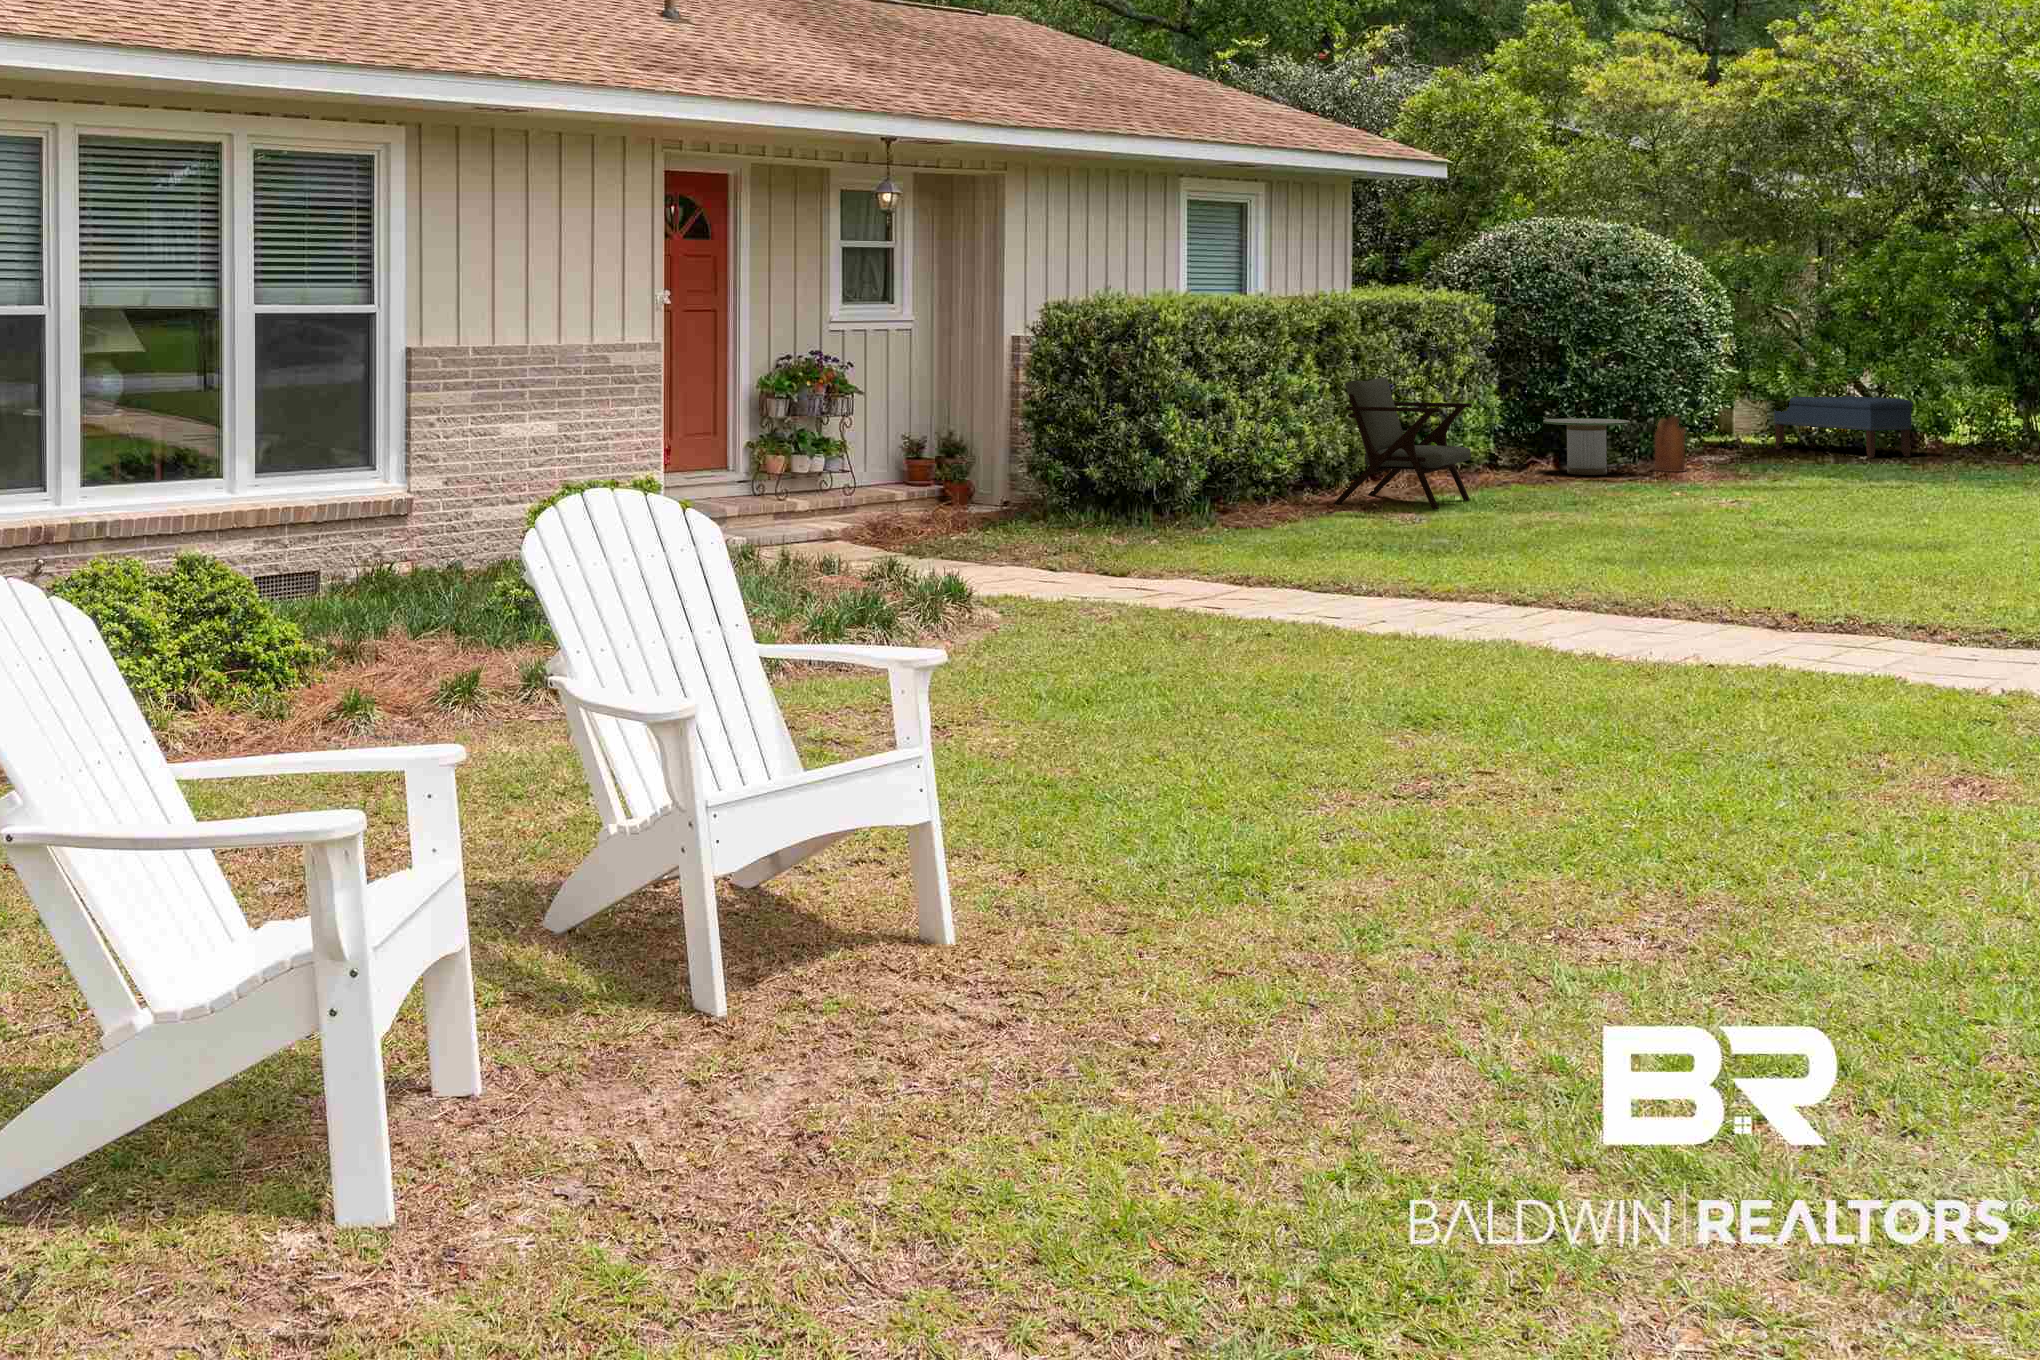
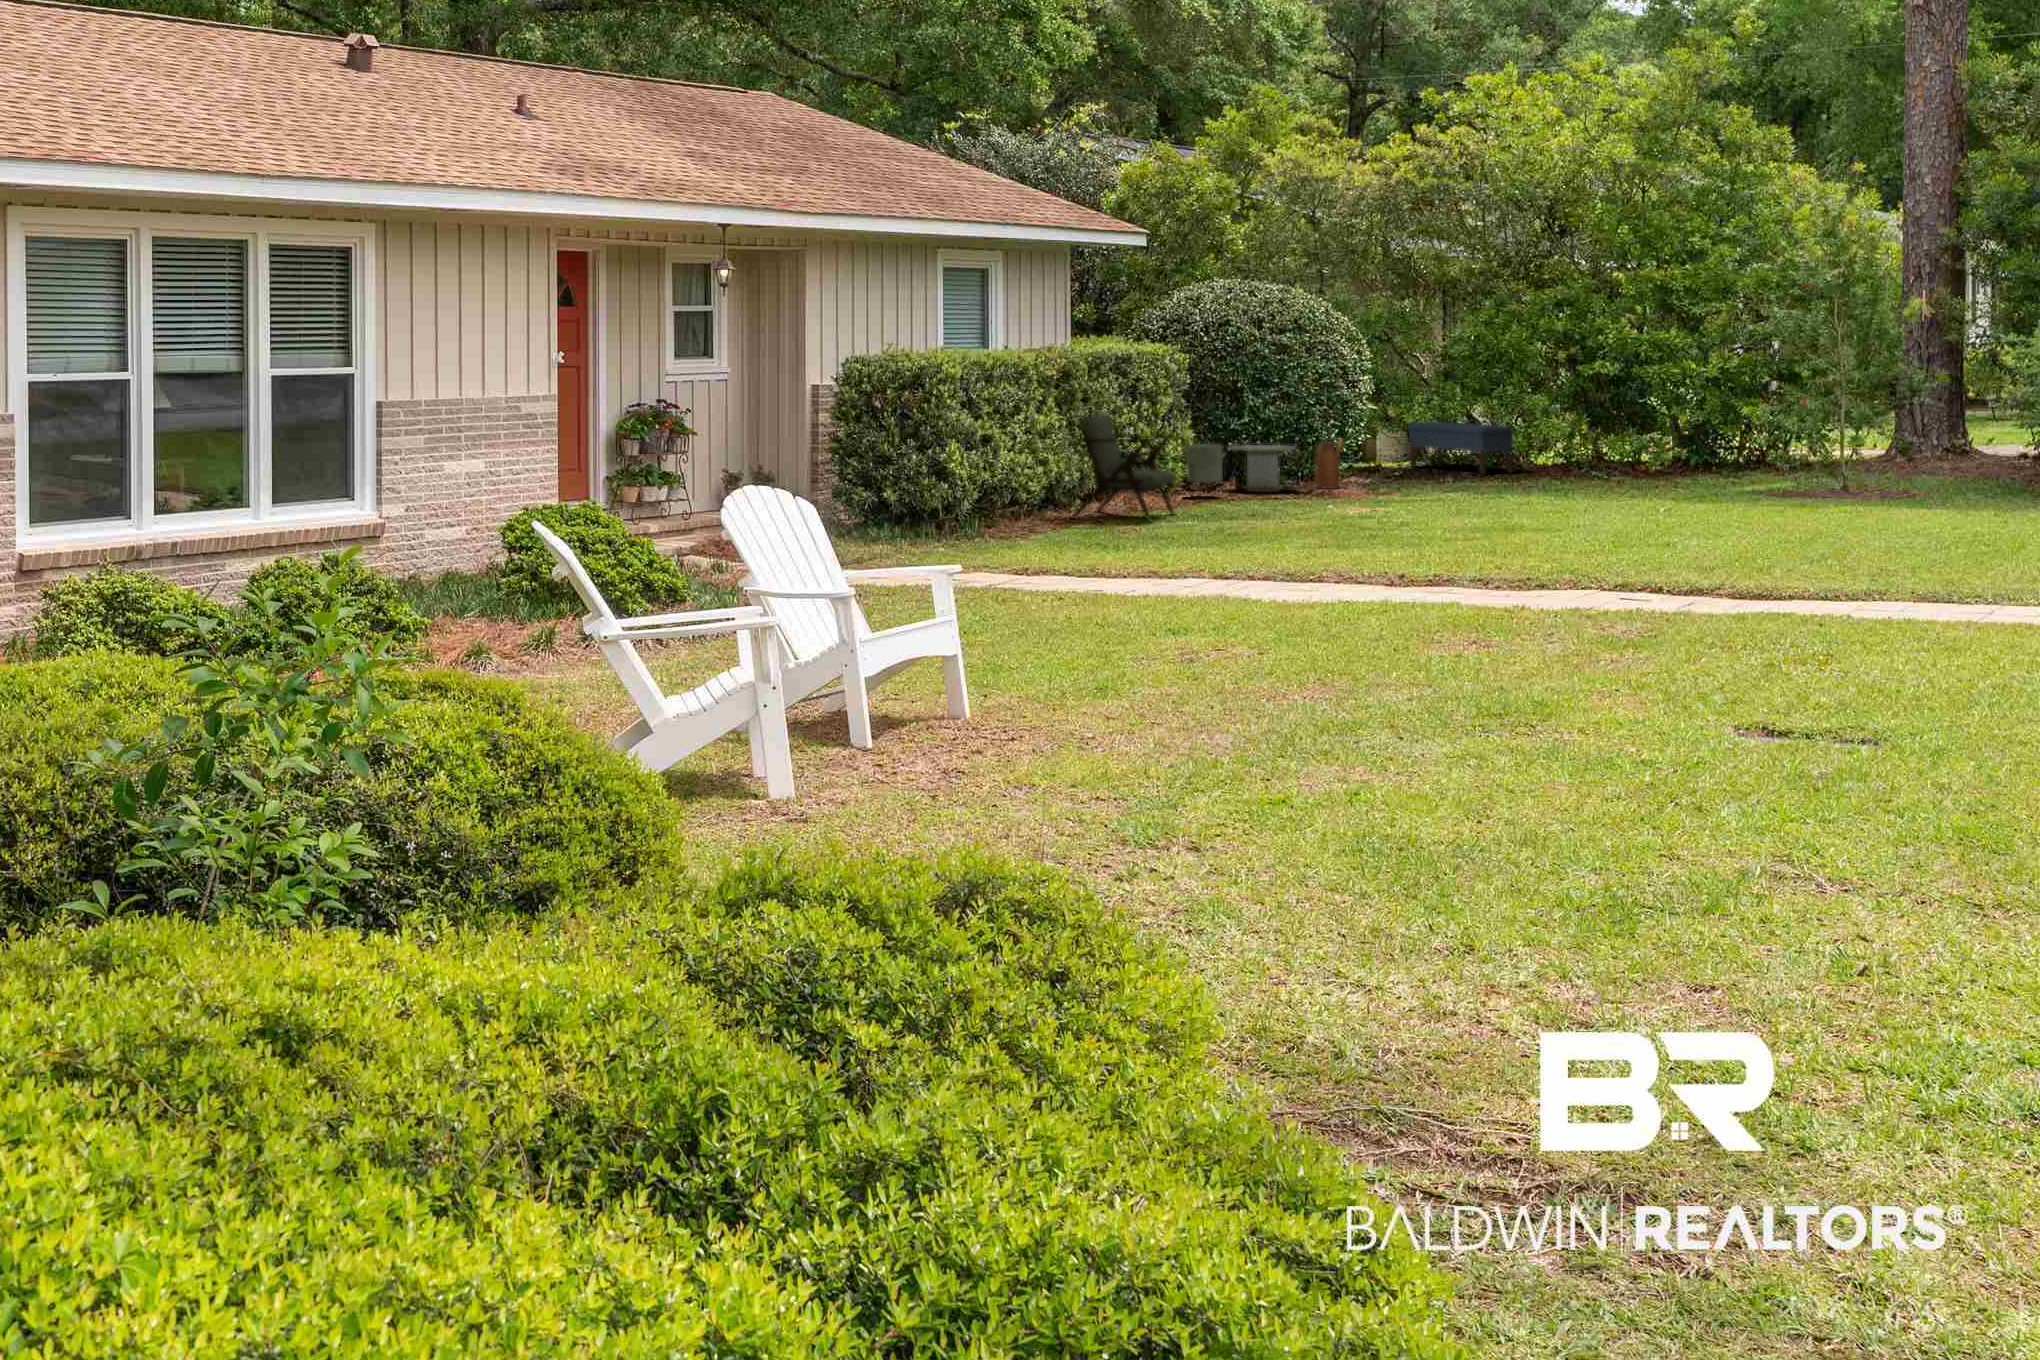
planter: none [1489,416,1536,481] -> present [1186,444,1223,495]

